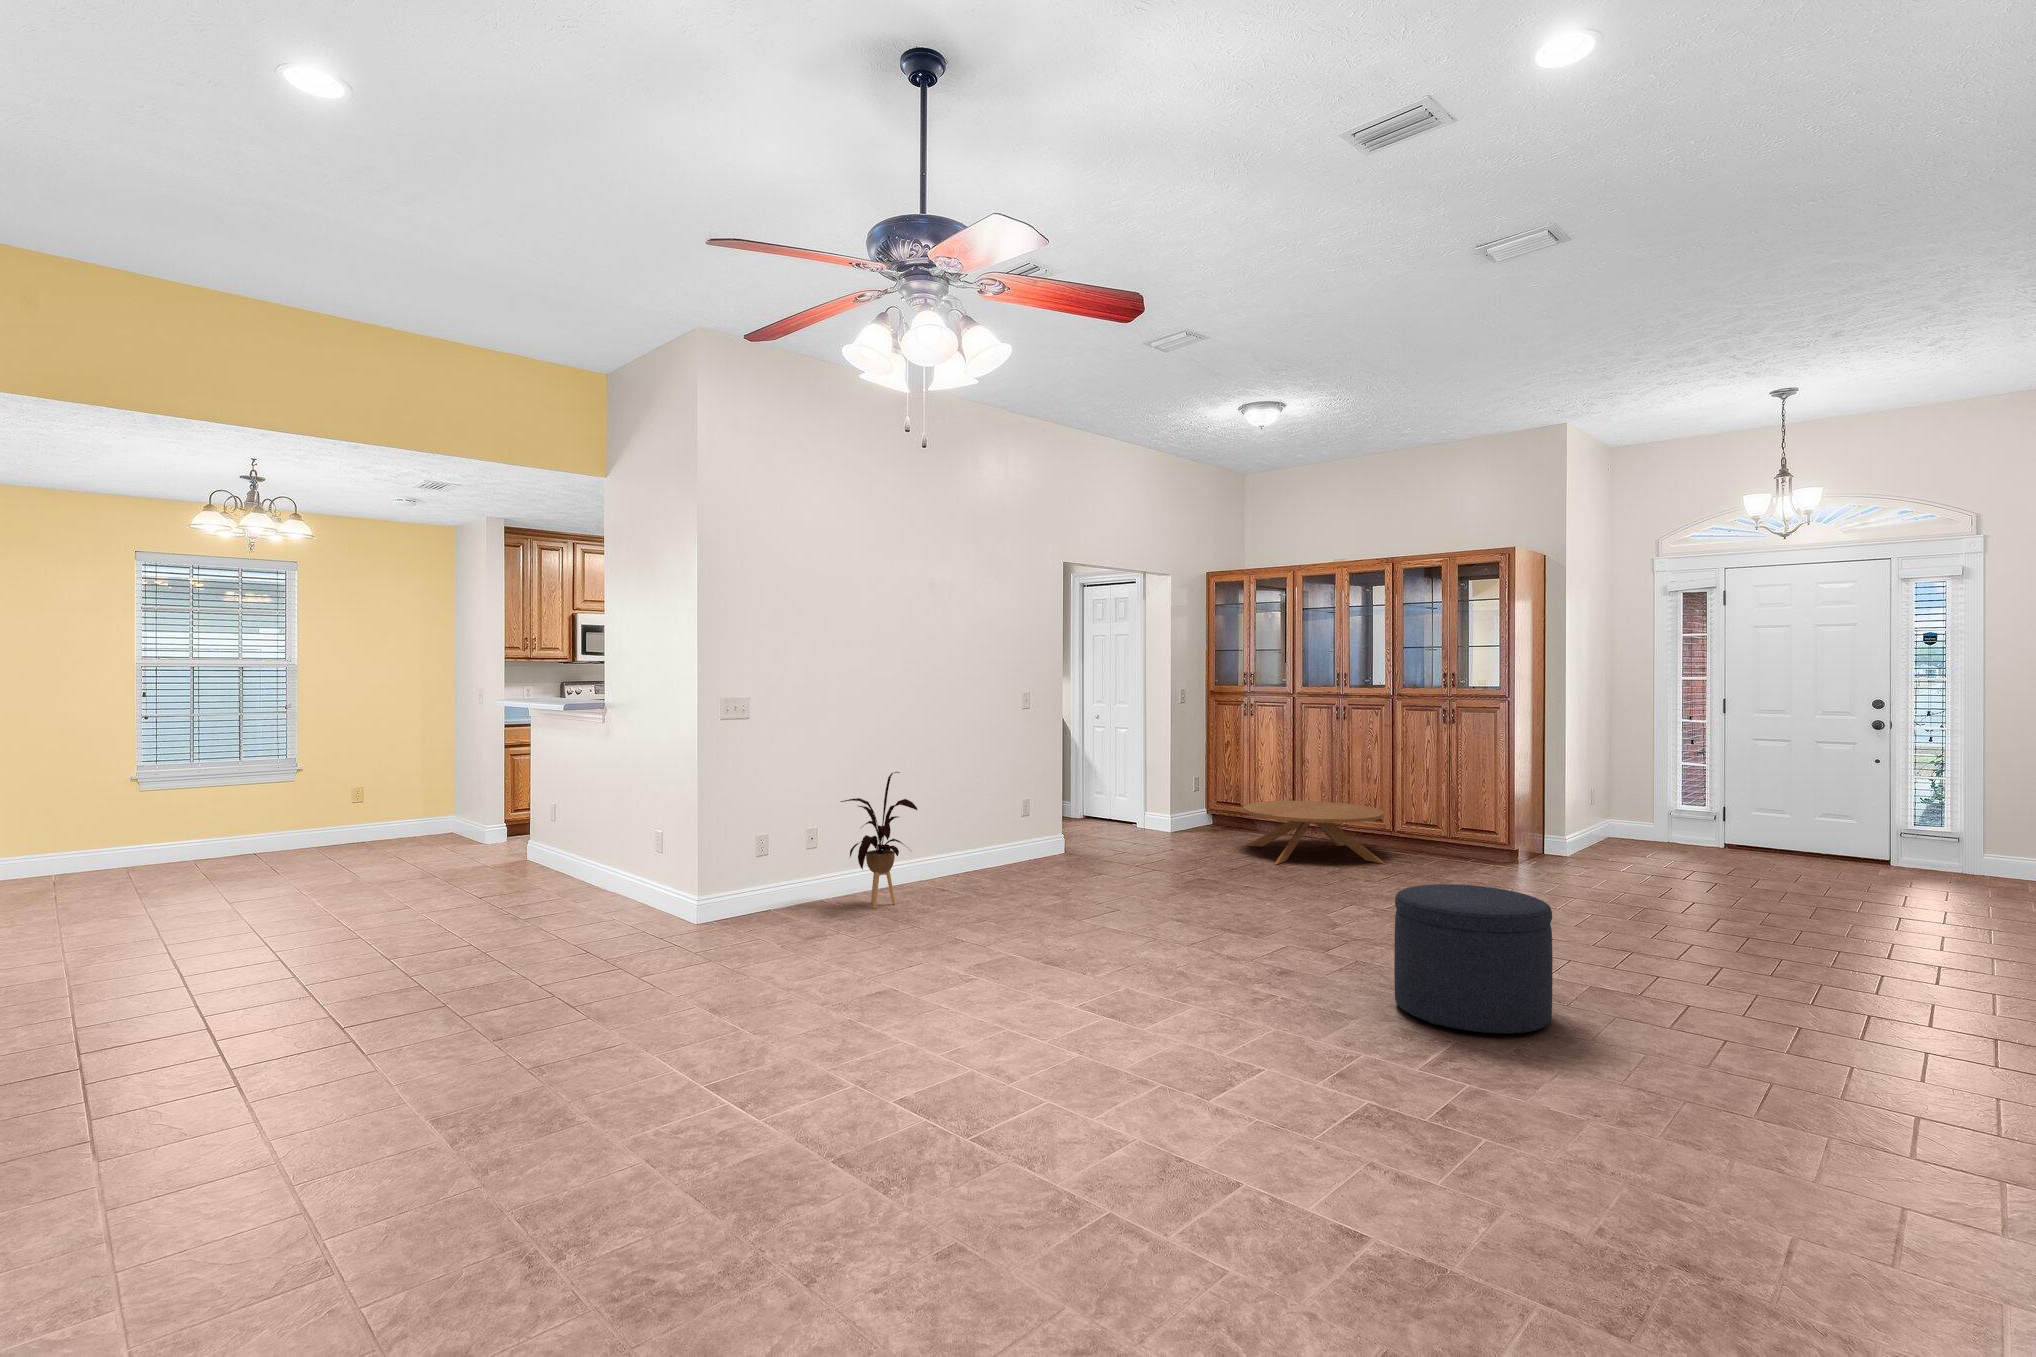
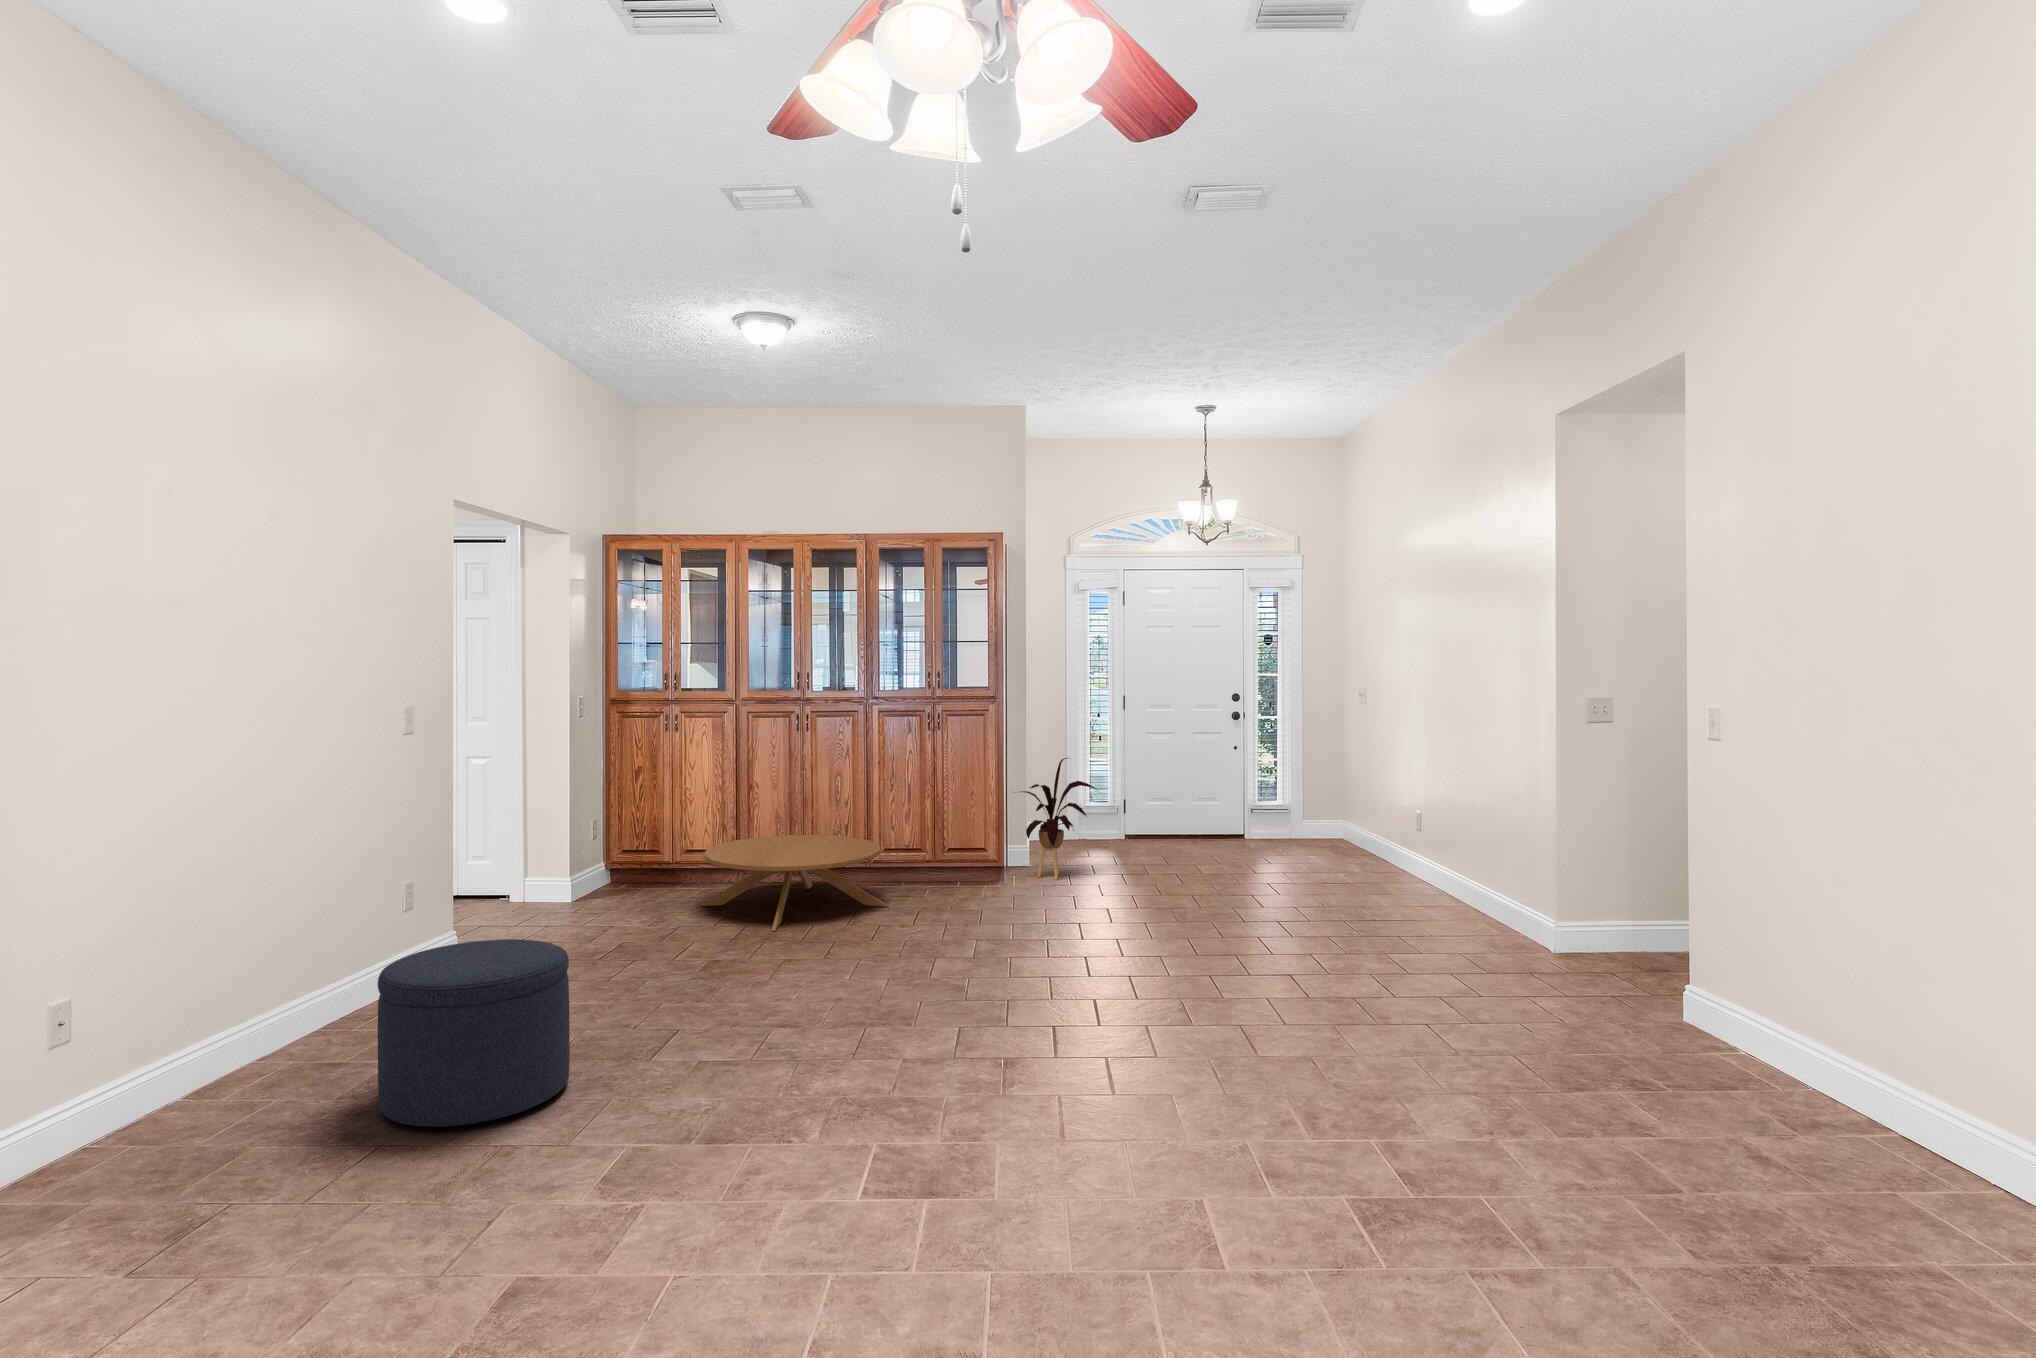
house plant: present [840,772,917,908] -> present [1021,758,1096,879]
ottoman: present [1394,884,1552,1033] -> present [378,939,570,1127]

